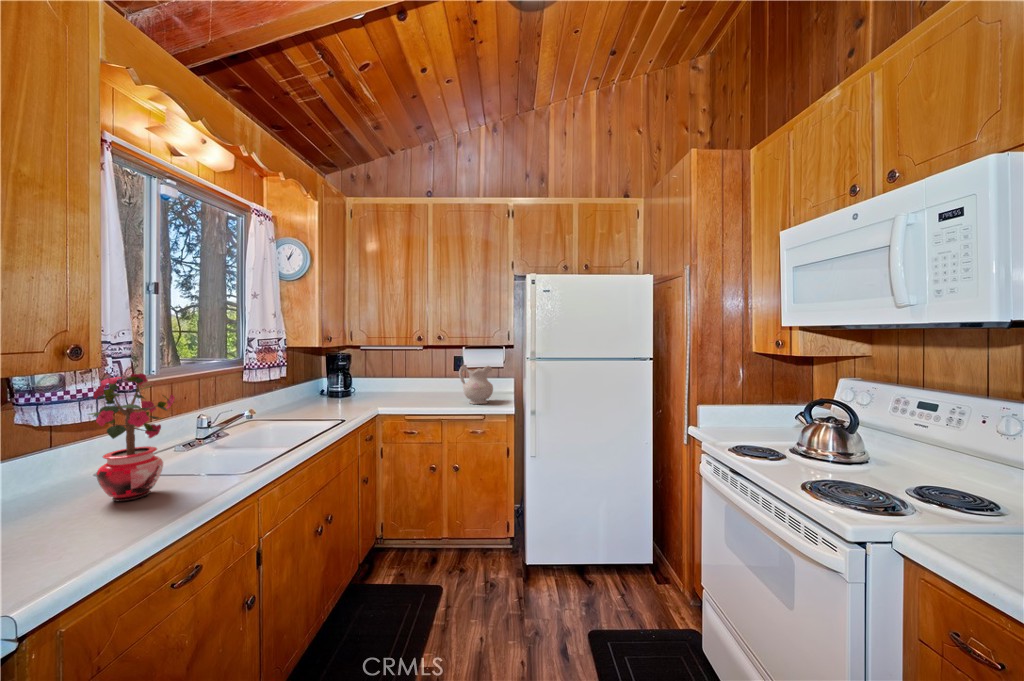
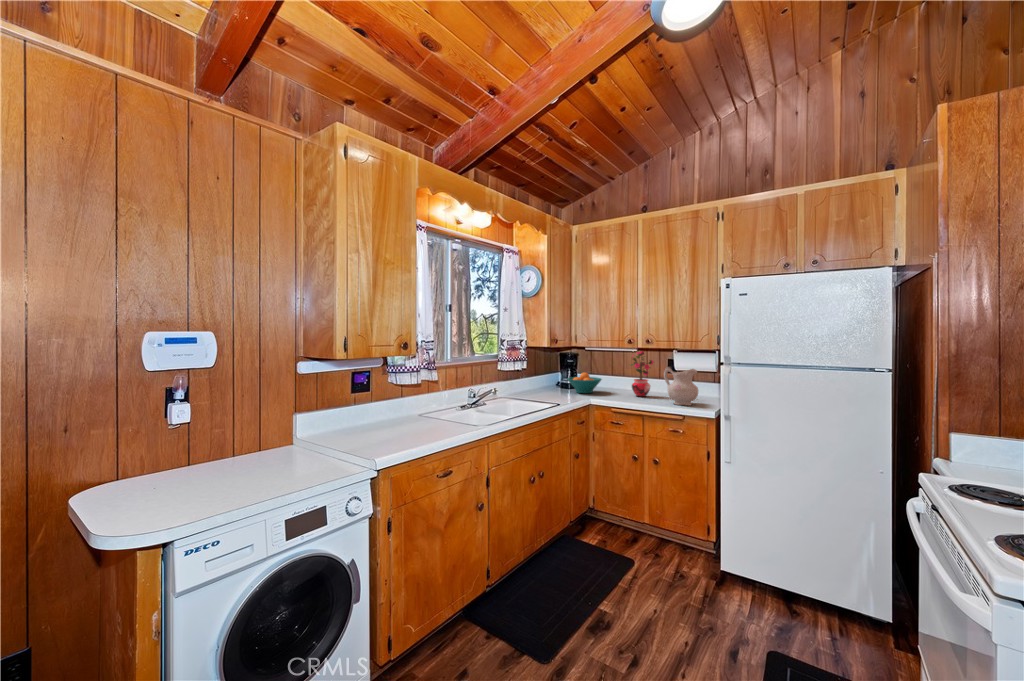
potted plant: present [89,373,175,501] -> present [631,351,654,397]
fruit bowl: none [341,376,385,401] -> present [567,372,602,393]

